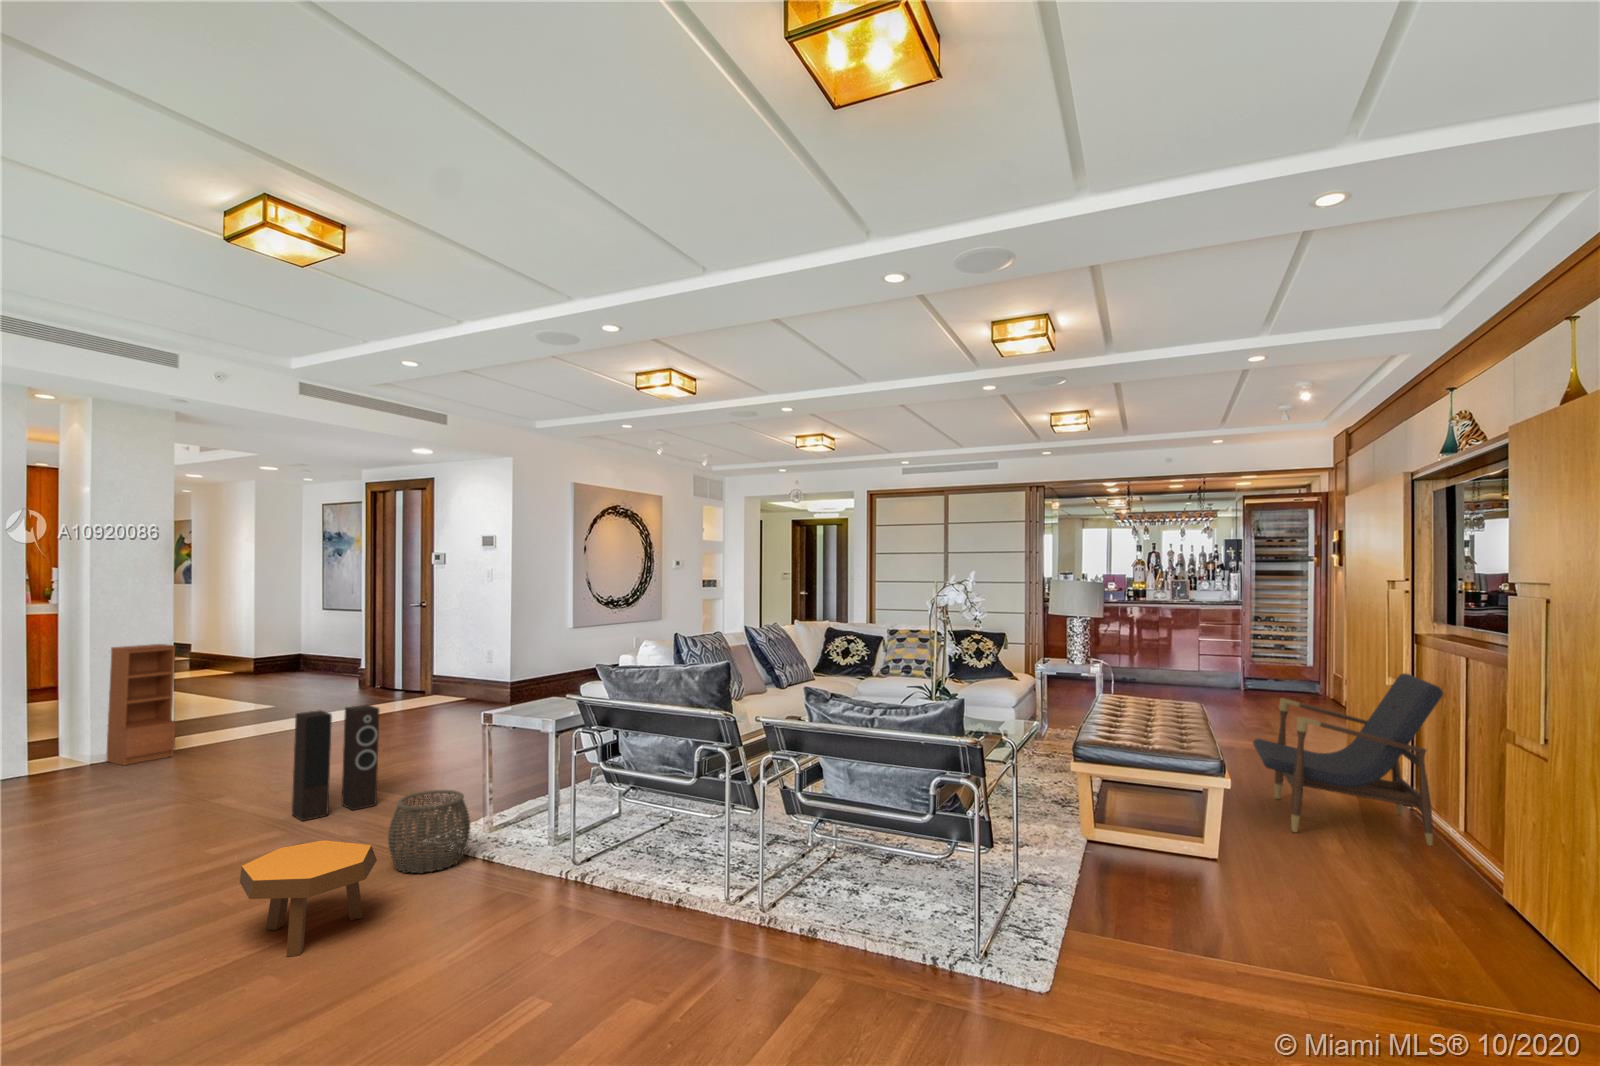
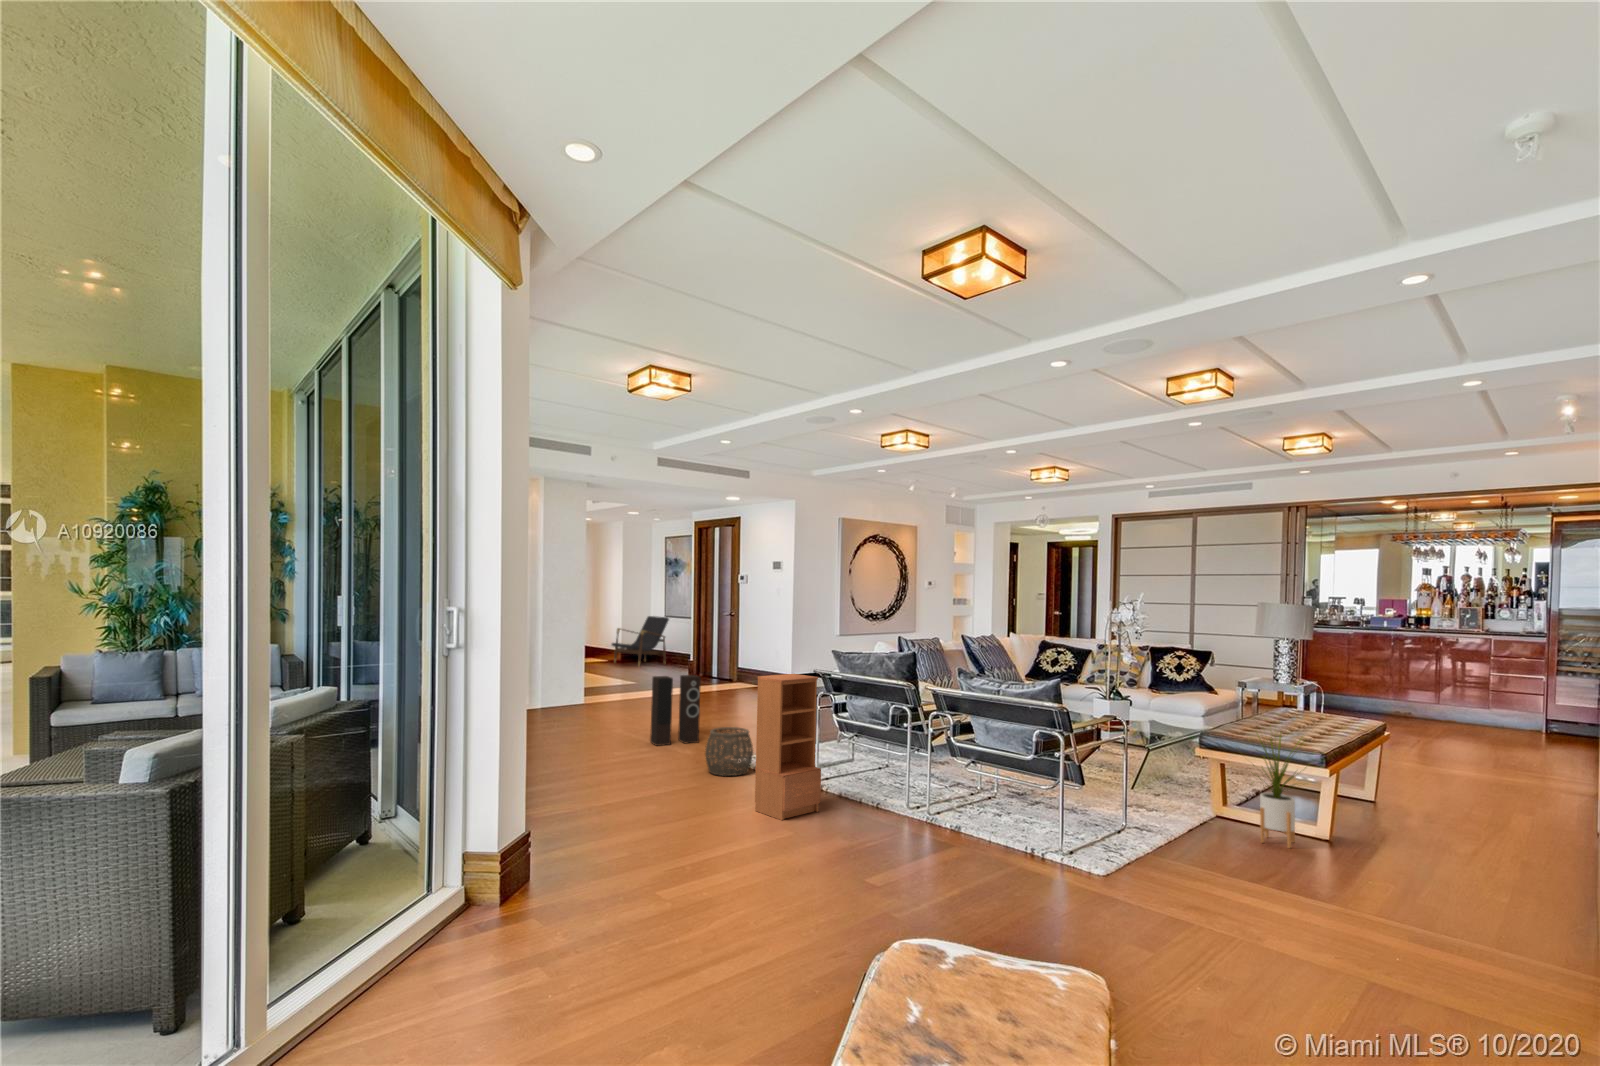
bookcase: present [107,644,176,765] -> present [755,674,821,820]
lounge chair: present [1253,673,1443,846] -> present [612,616,669,666]
house plant: none [1137,730,1230,890] -> present [1258,737,1299,848]
footstool: present [240,840,377,957] -> none [630,744,699,801]

